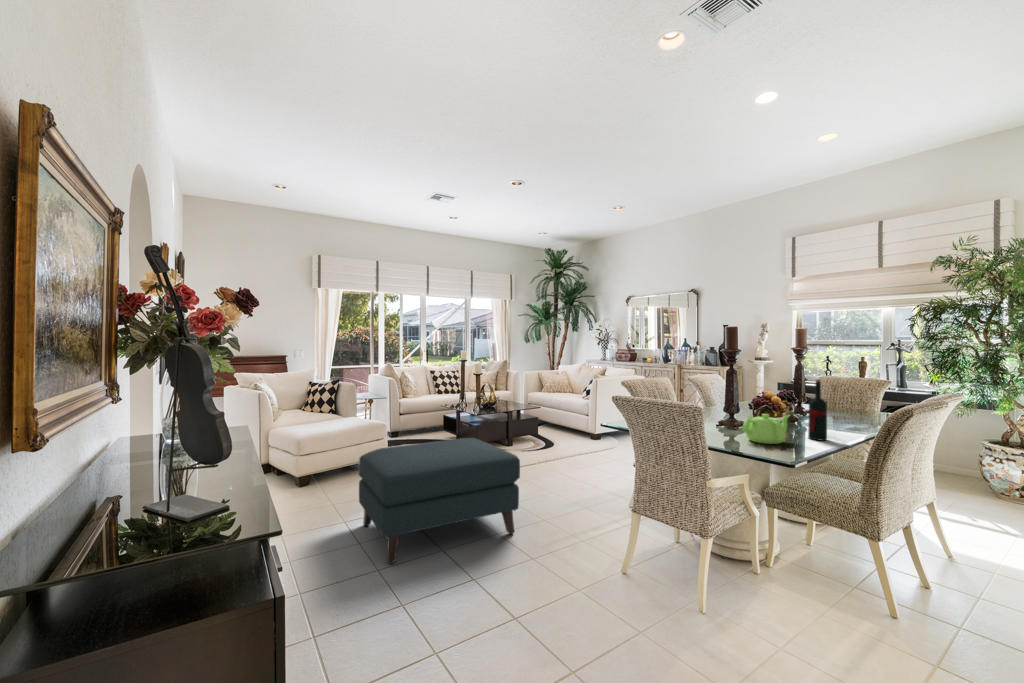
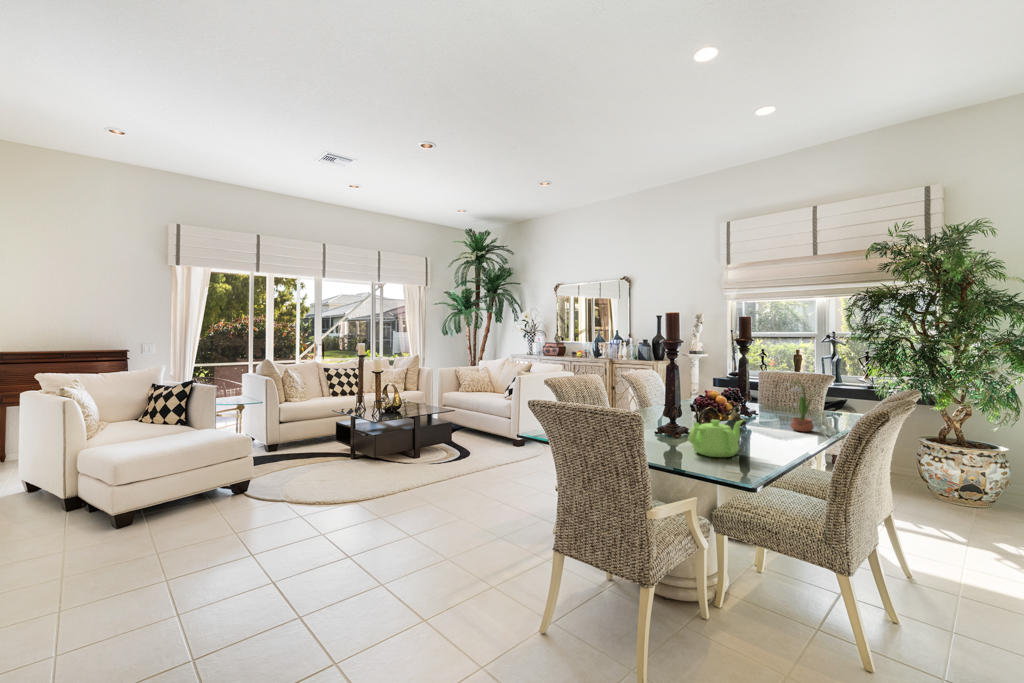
wine bottle: present [808,380,827,441] -> none [762,376,784,450]
potted flower: none [835,383,861,428] -> present [787,381,814,432]
ottoman: present [359,438,520,564] -> none [187,456,414,644]

